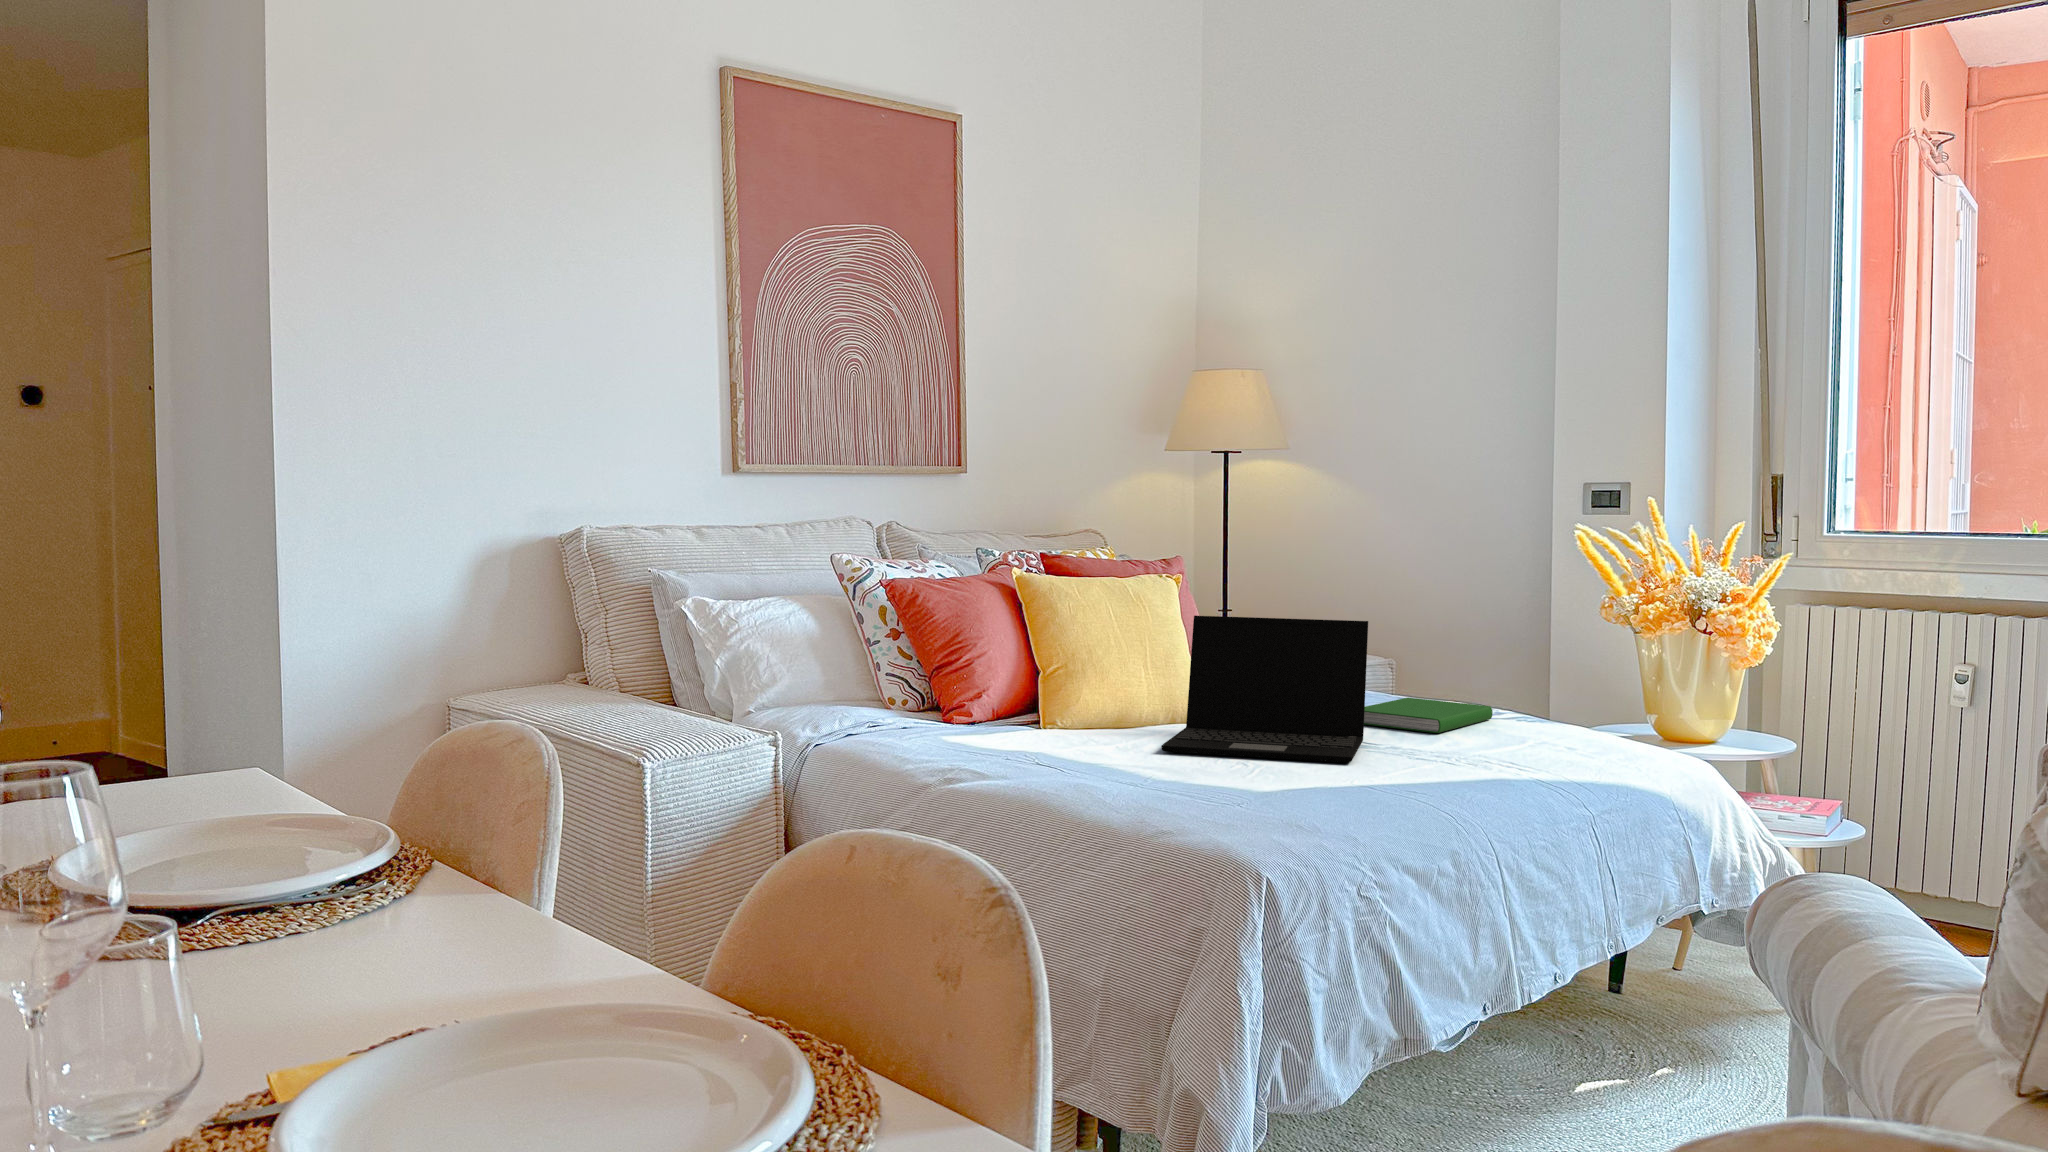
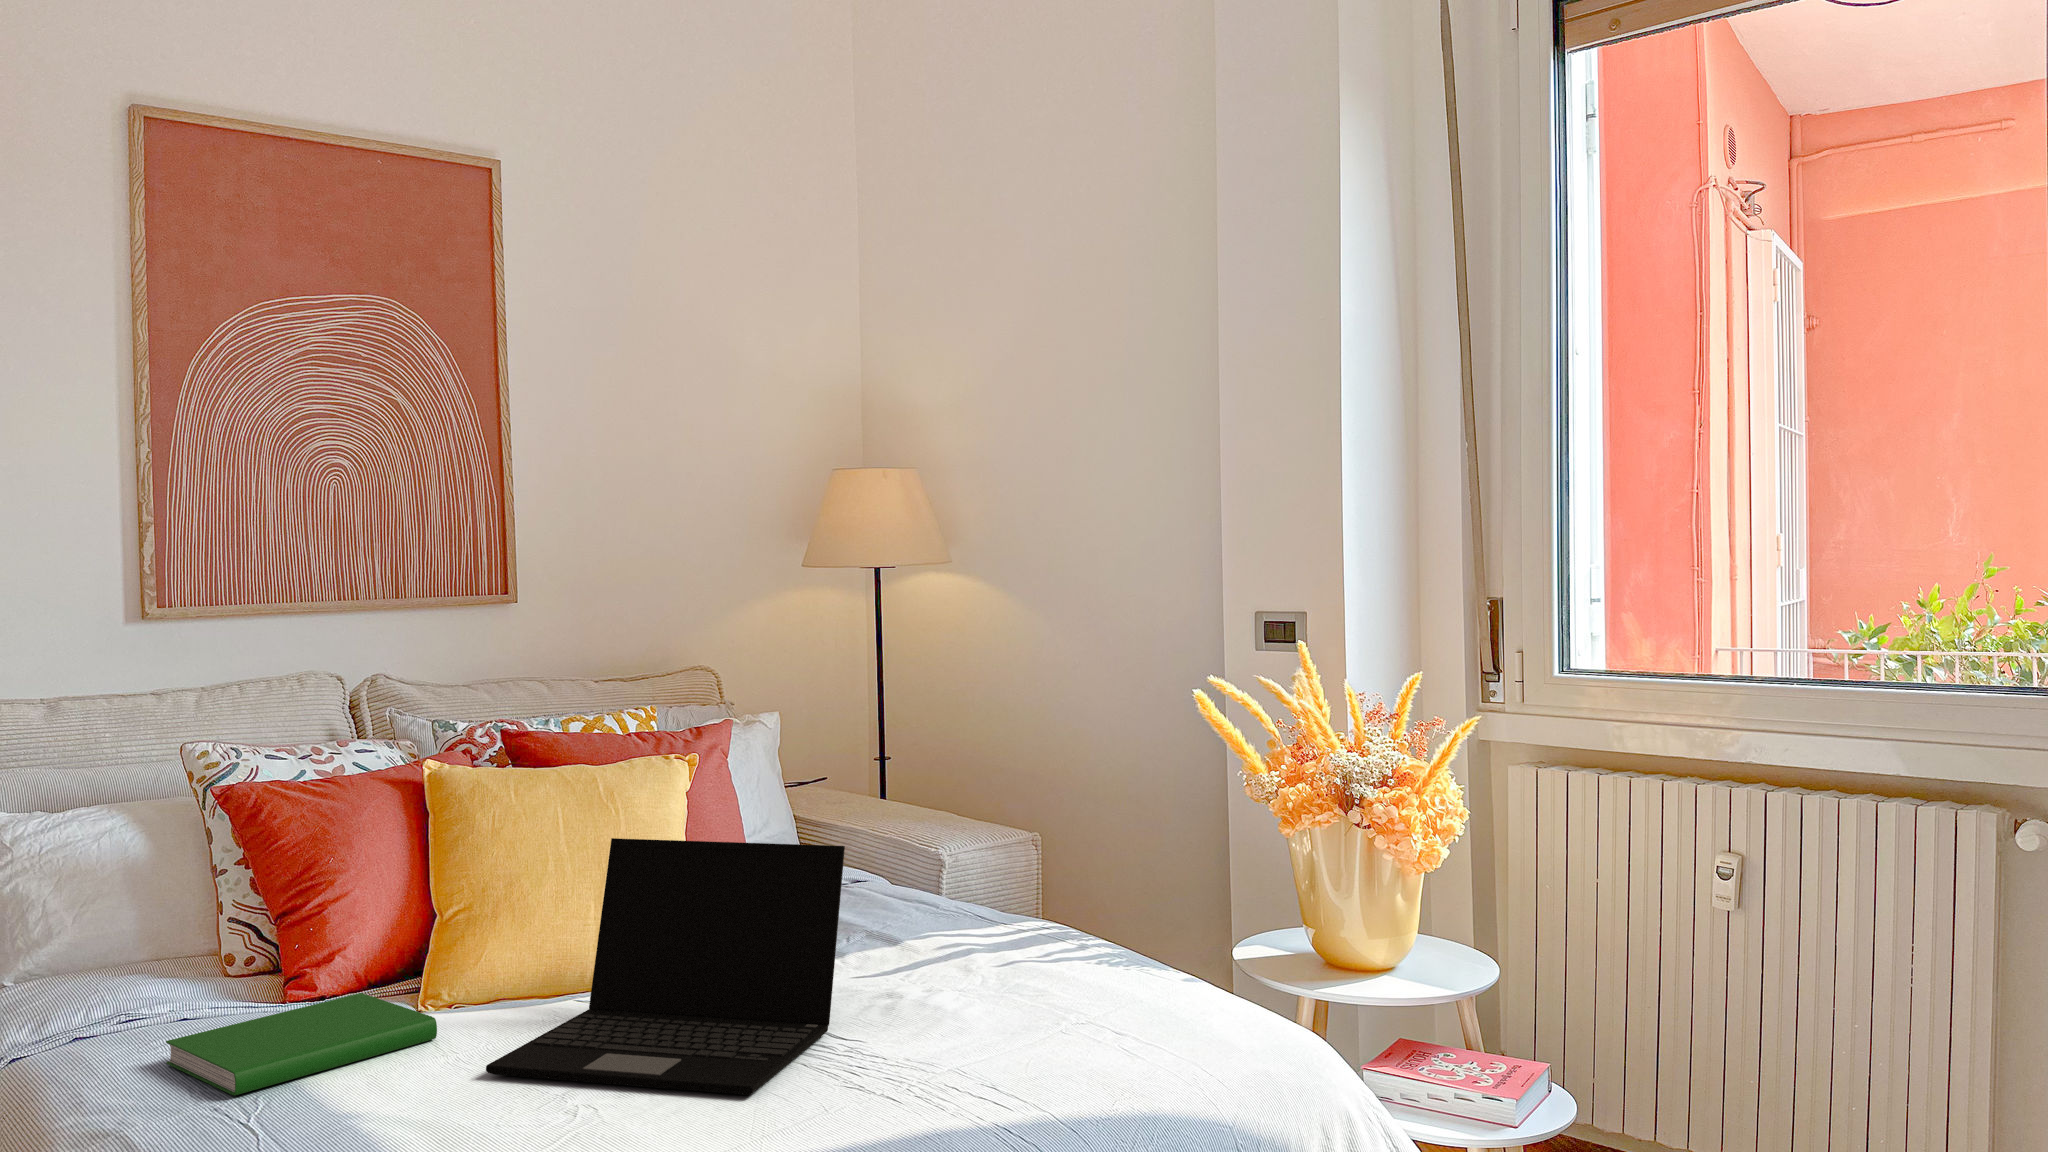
hardcover book: present [1364,698,1493,733] -> present [166,993,437,1096]

